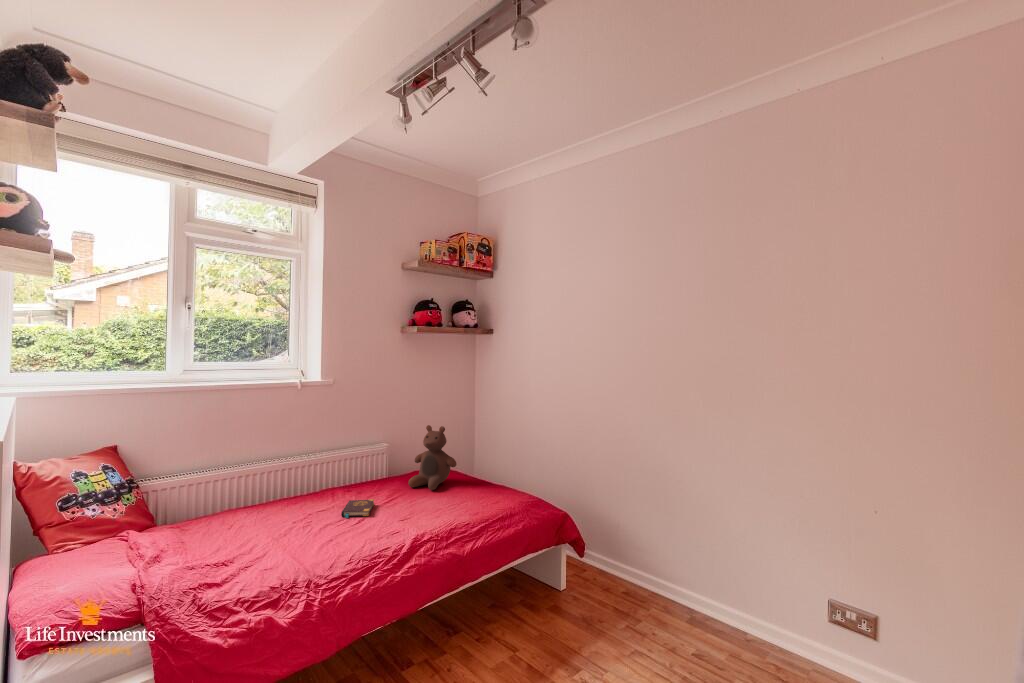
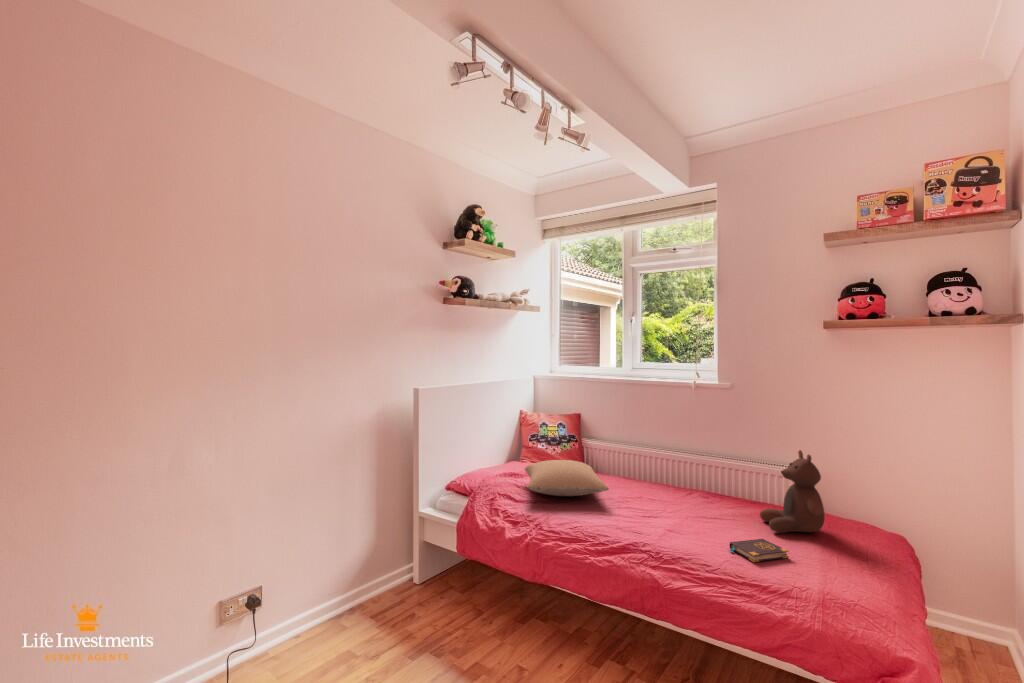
book: present [341,499,374,518] -> present [730,539,789,562]
pillow: none [159,501,320,556] -> present [525,460,609,496]

